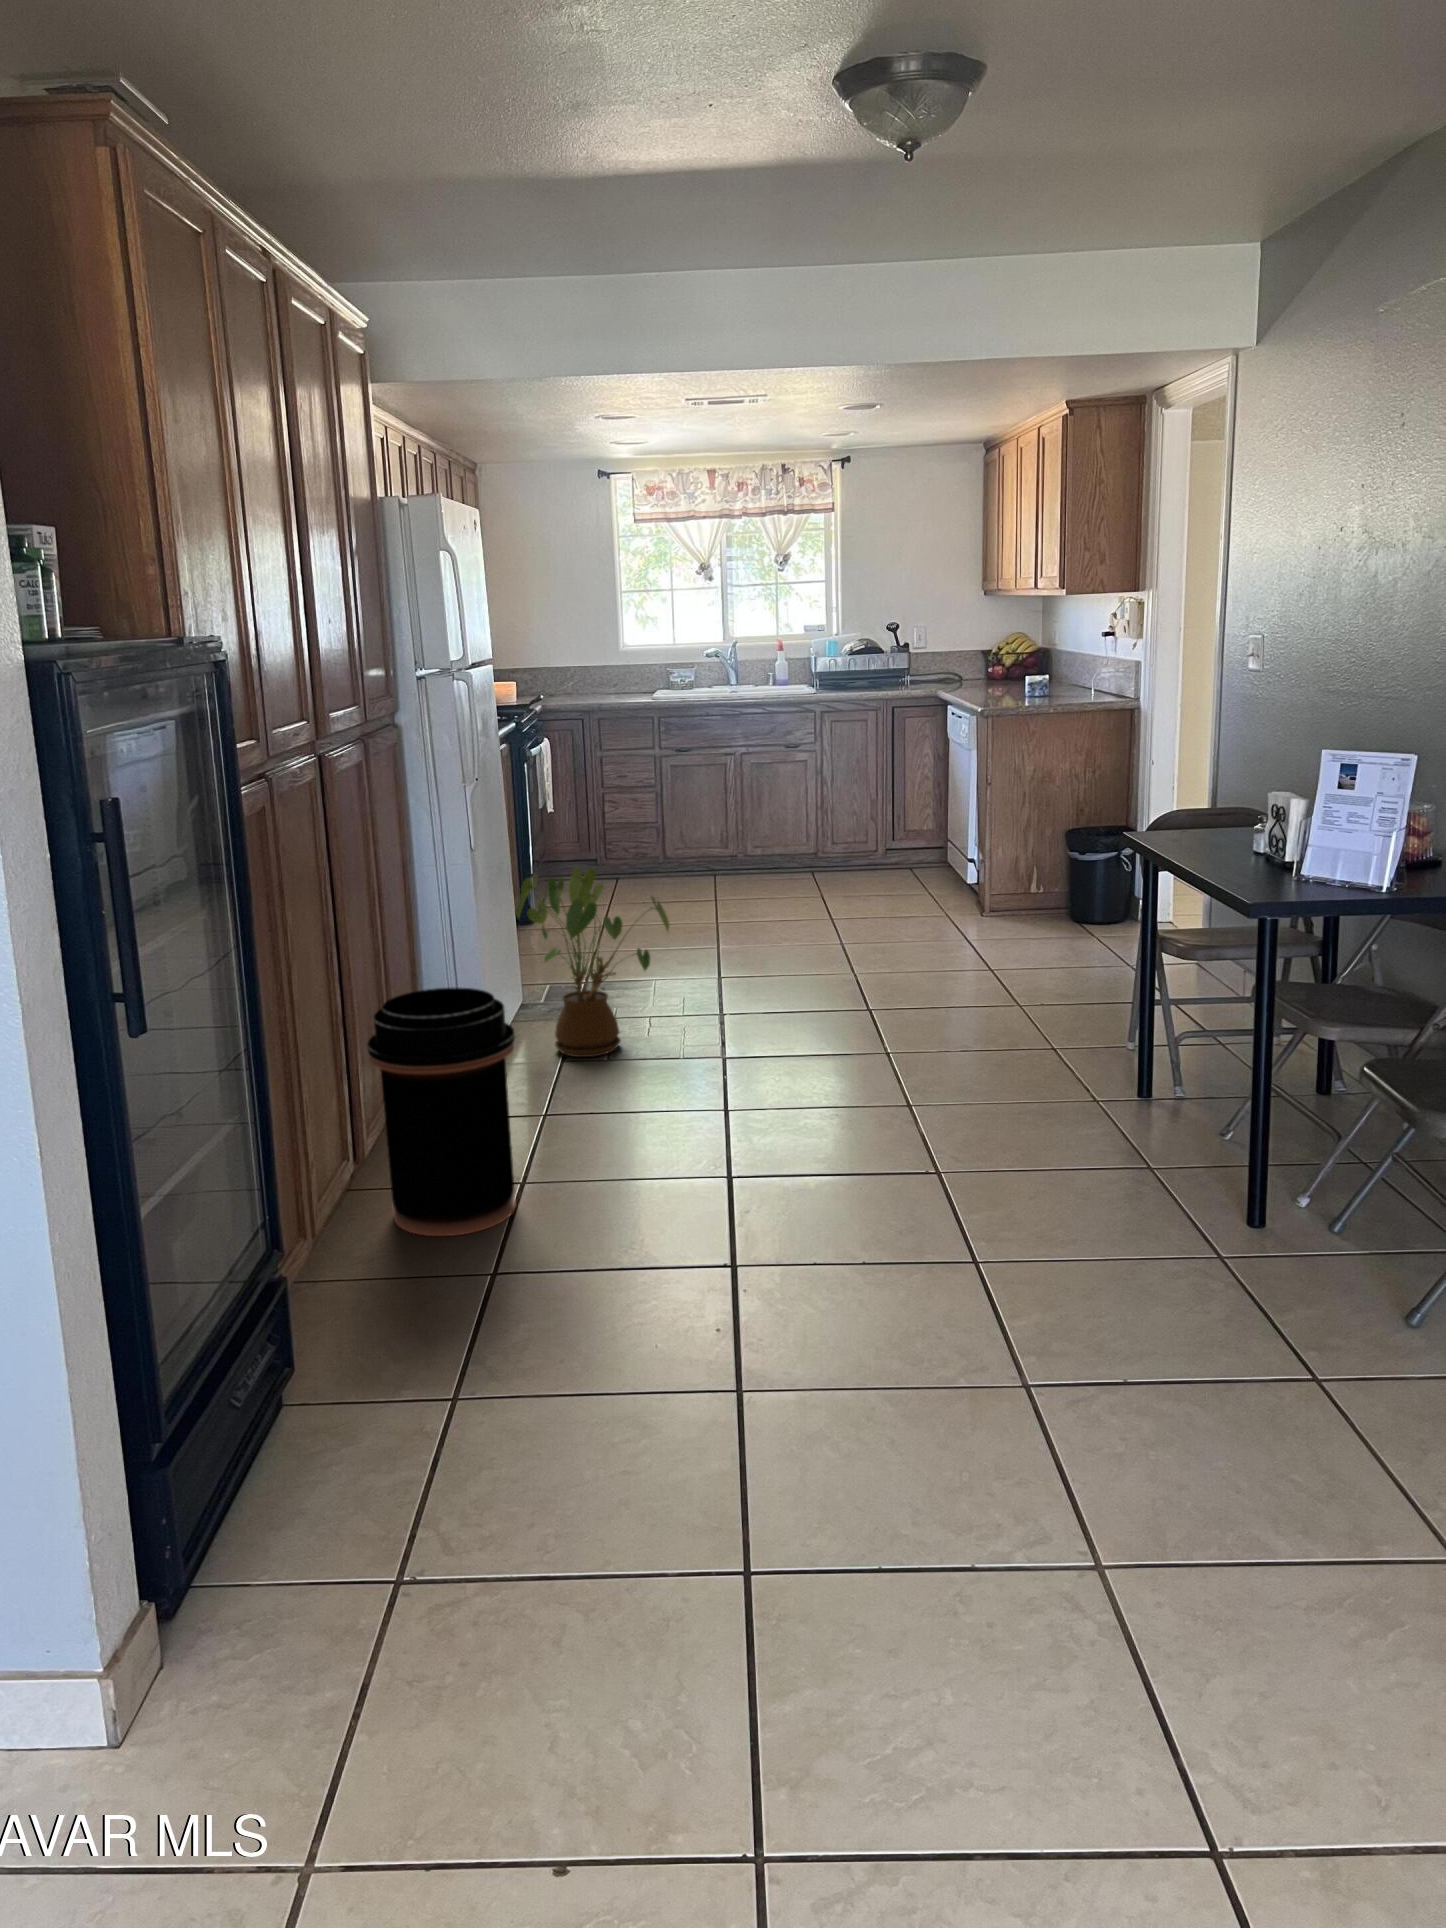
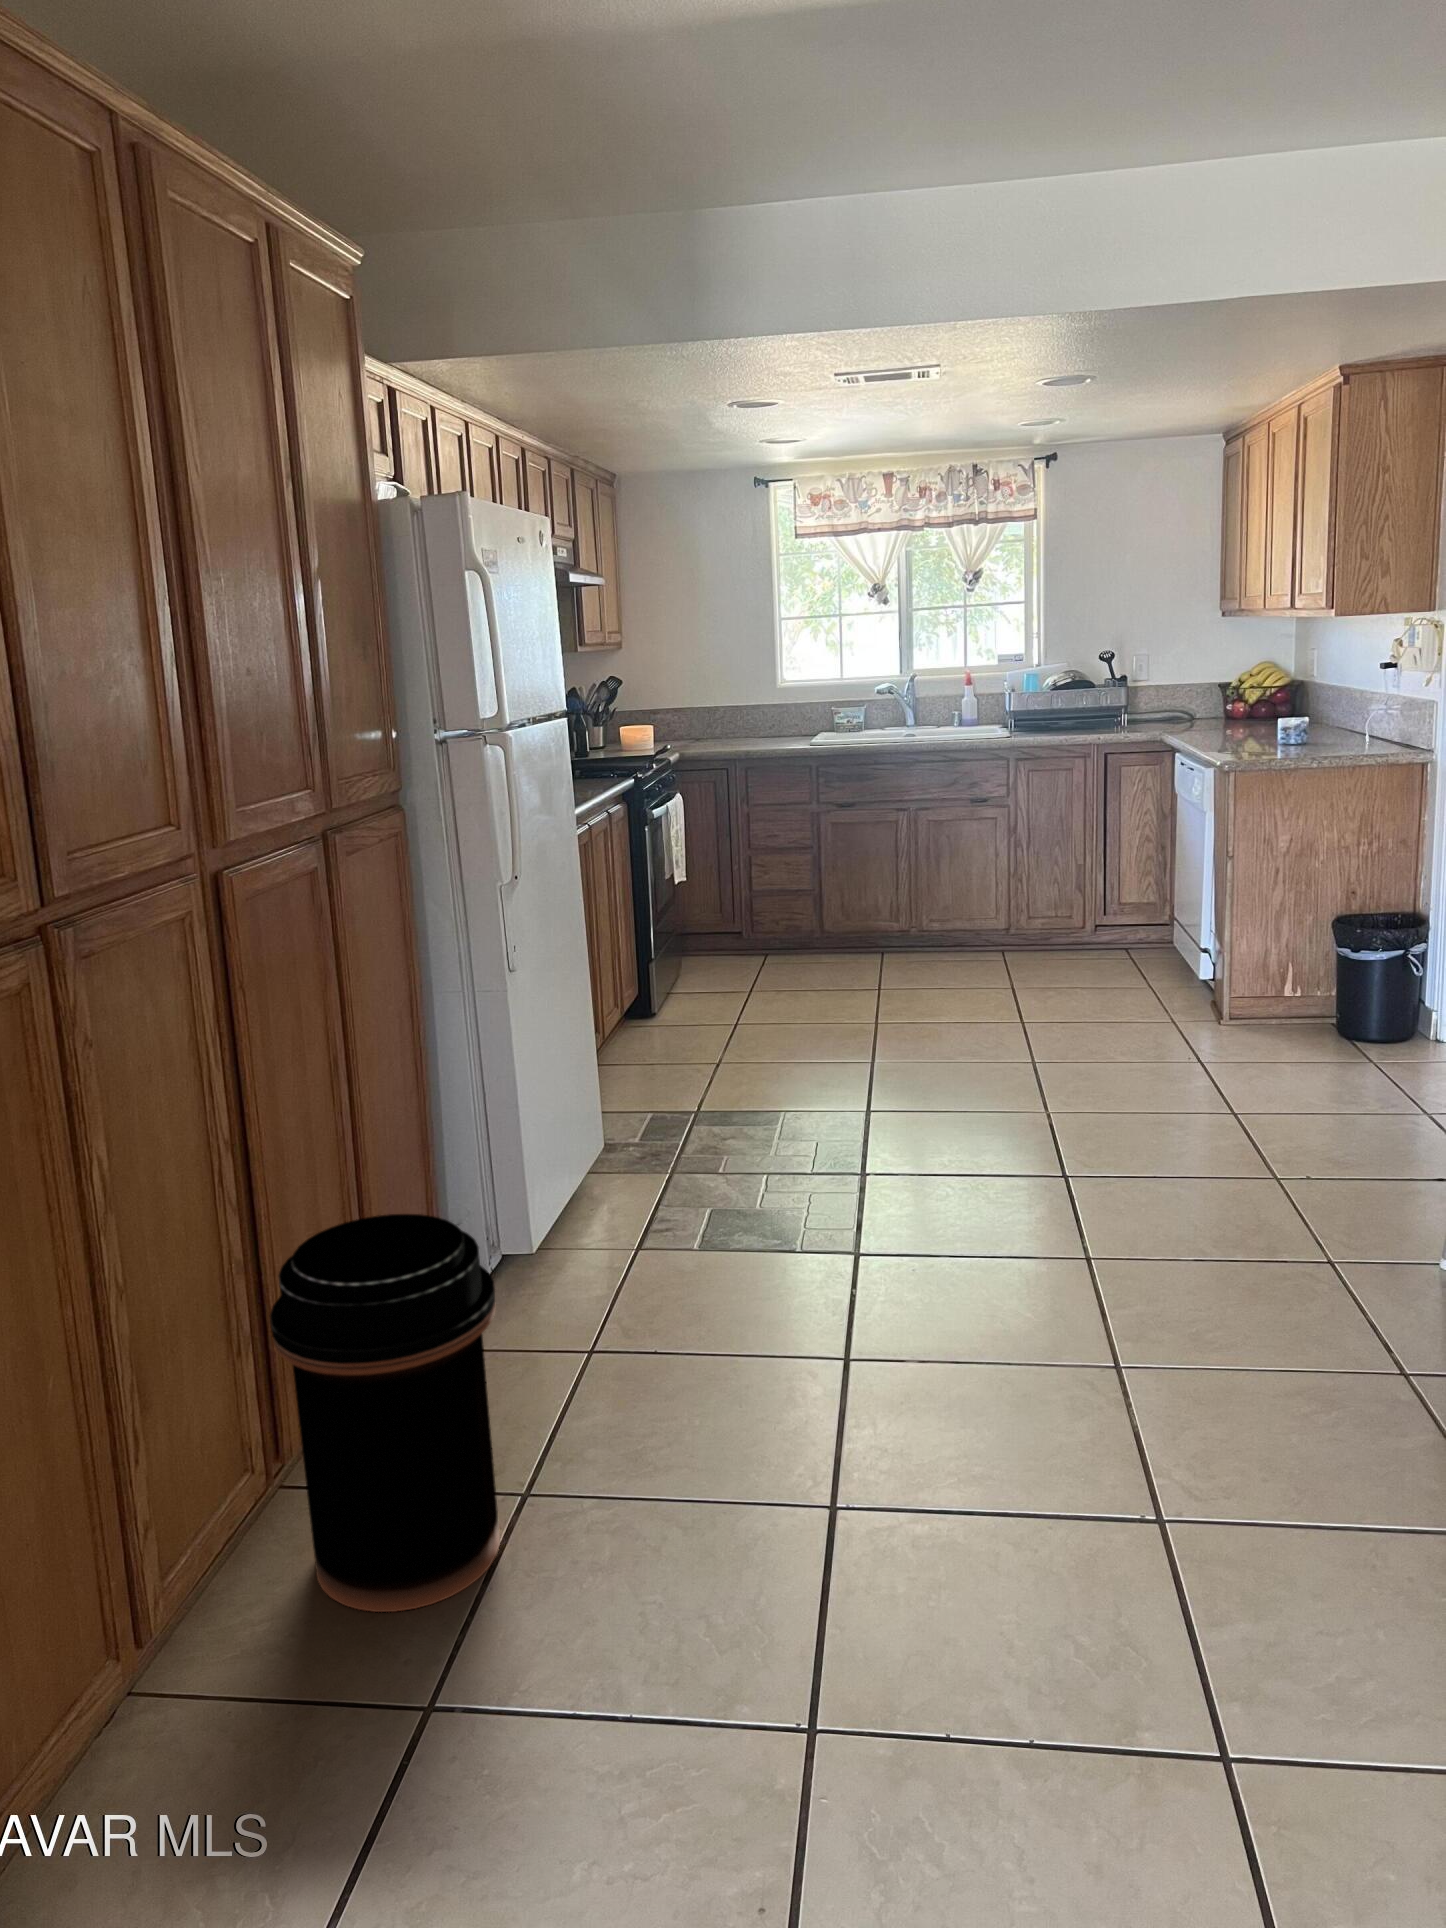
house plant: present [516,866,670,1057] -> none [583,982,787,1245]

